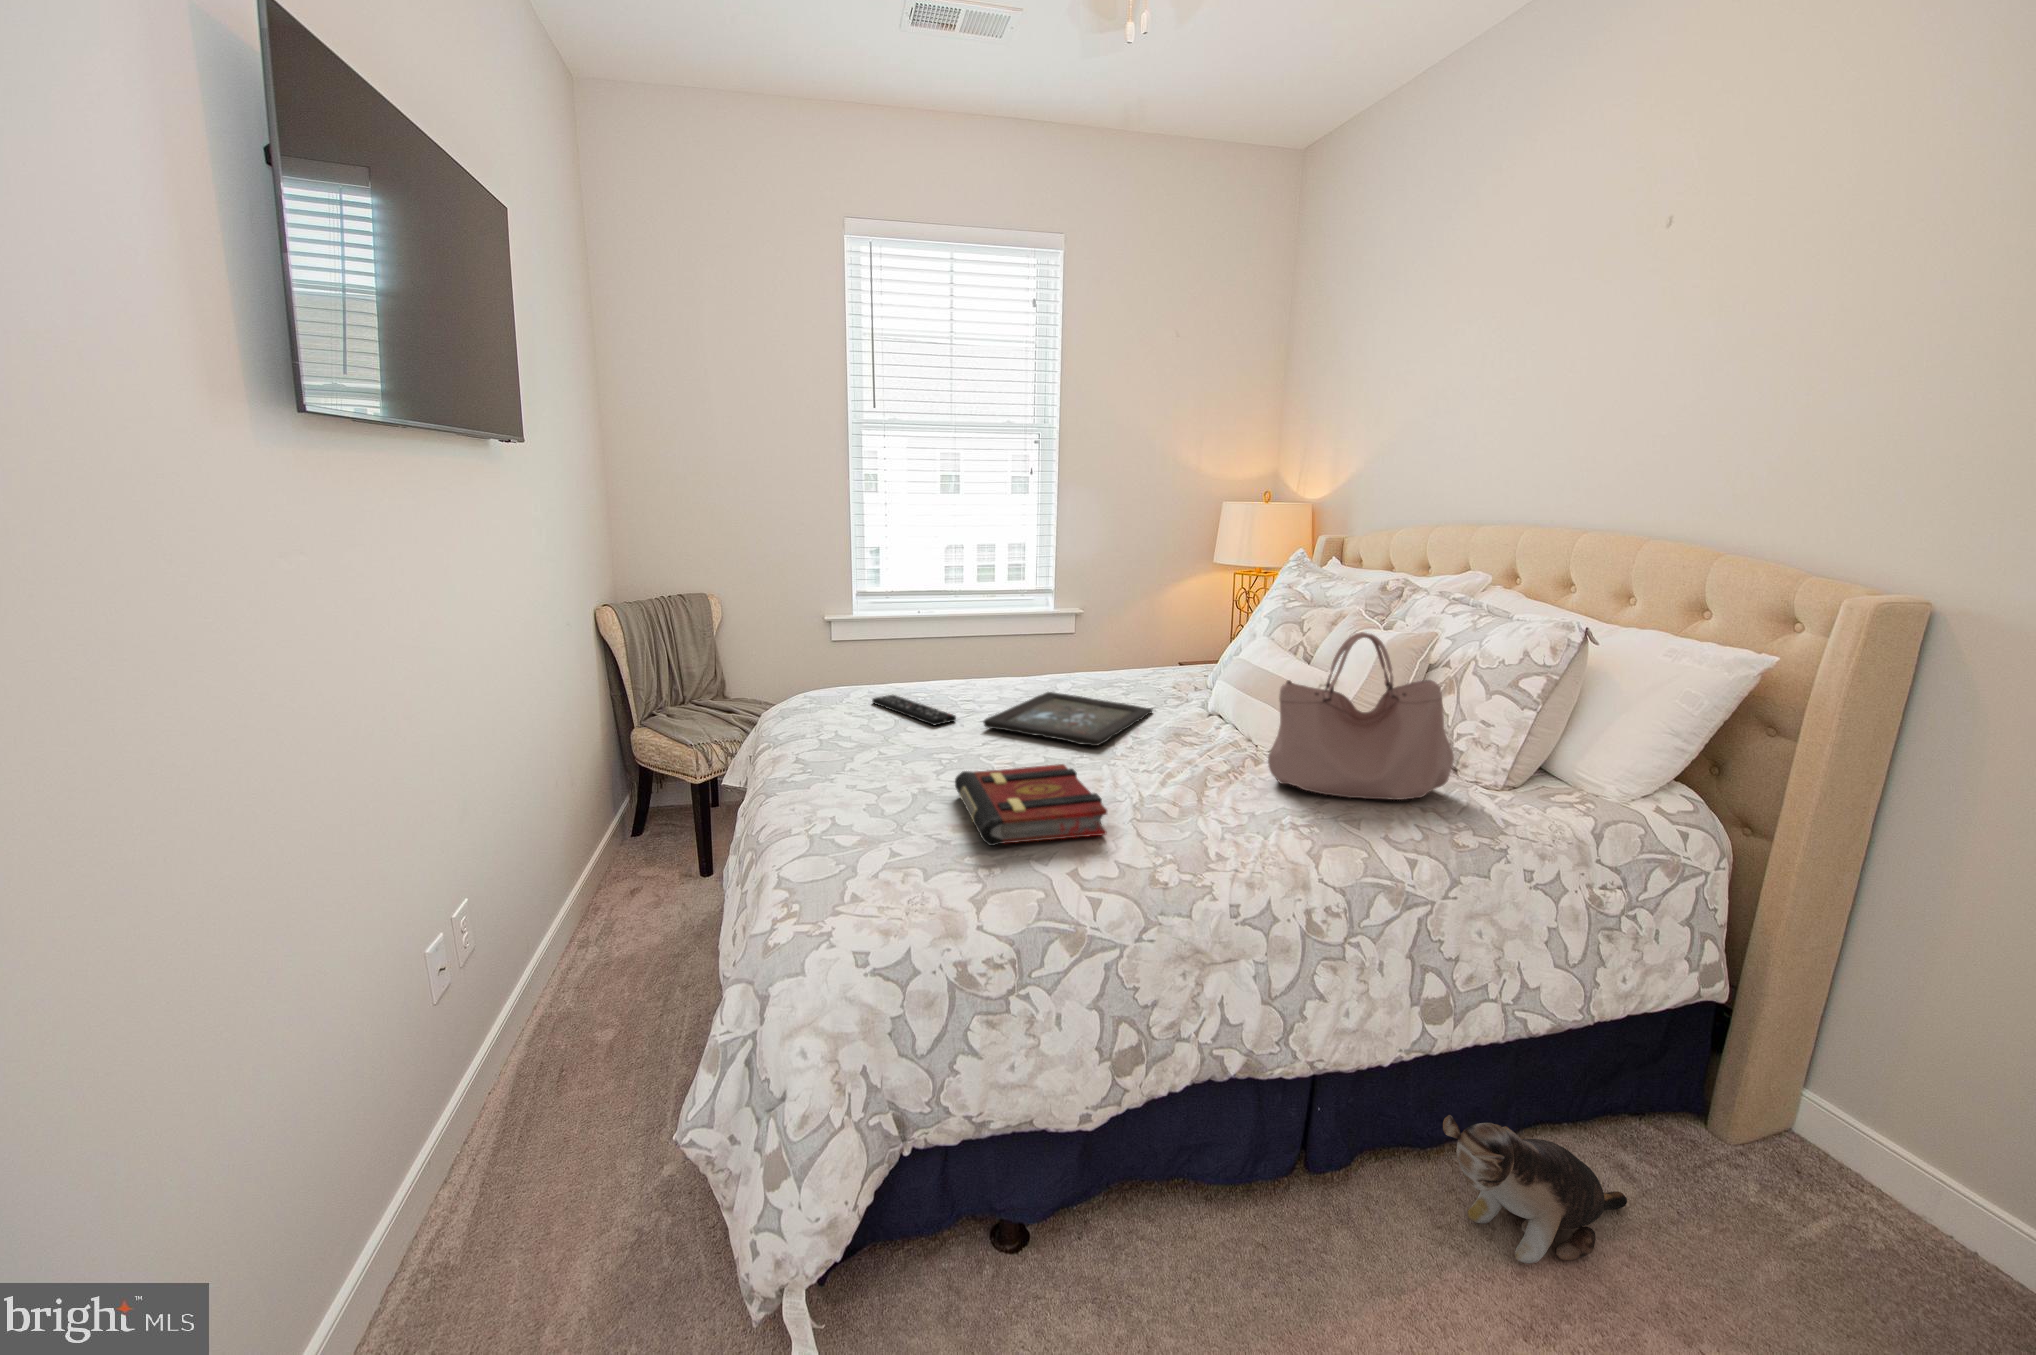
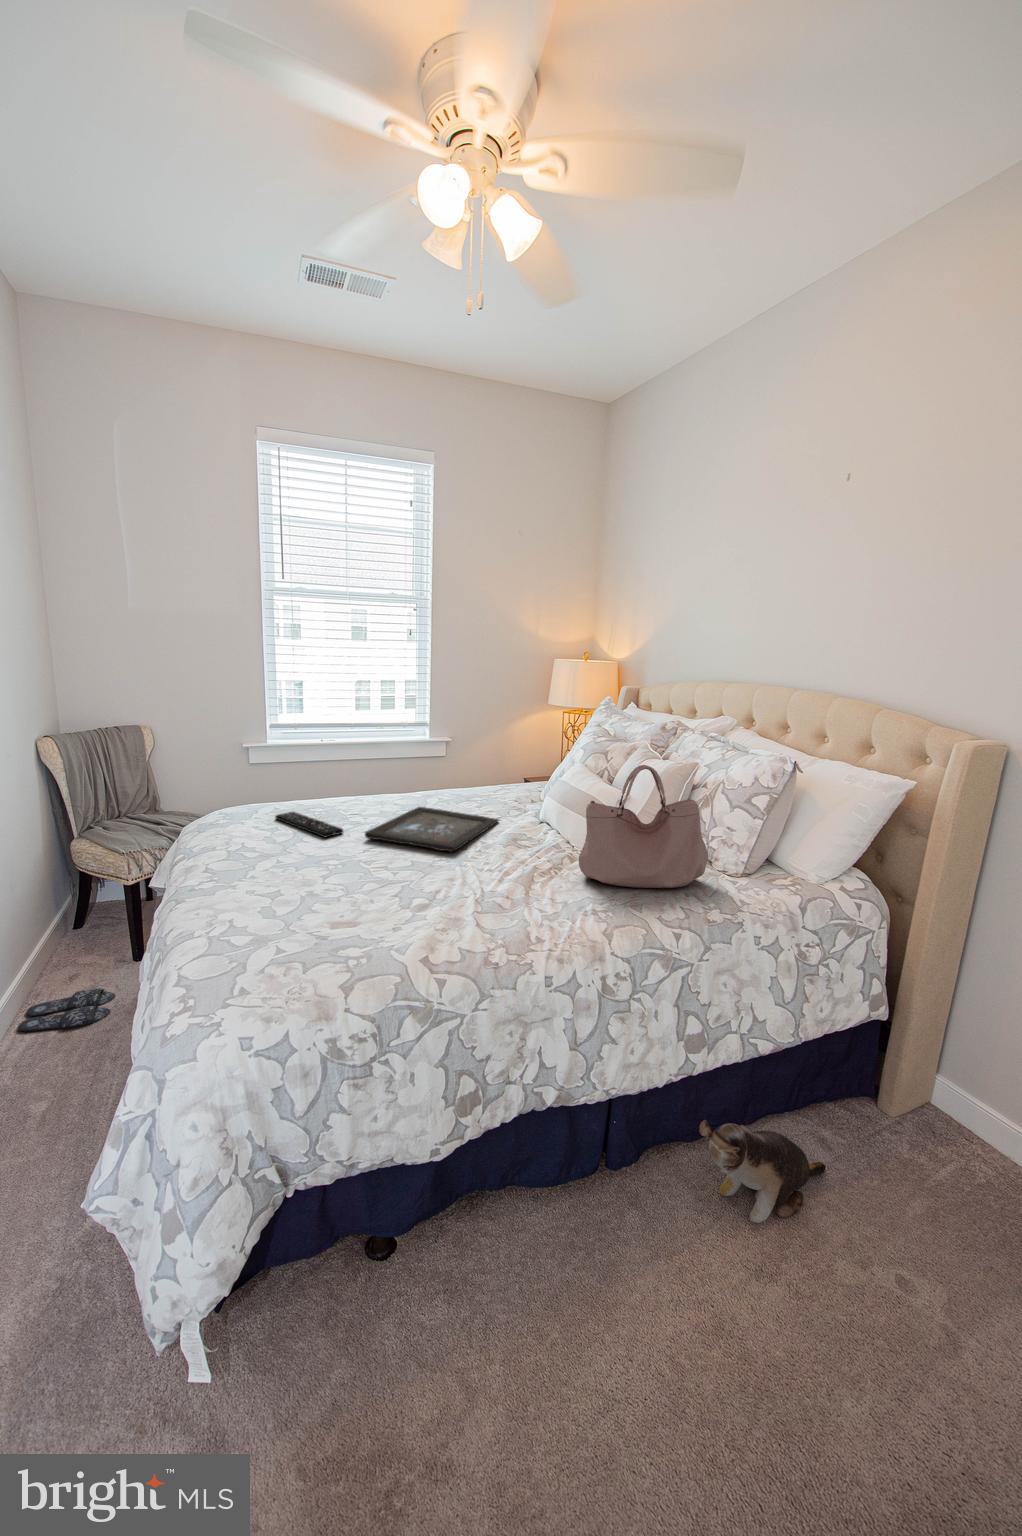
book: present [955,764,1107,846] -> none [336,869,454,941]
slippers: none [583,901,687,945] -> present [18,988,115,1031]

